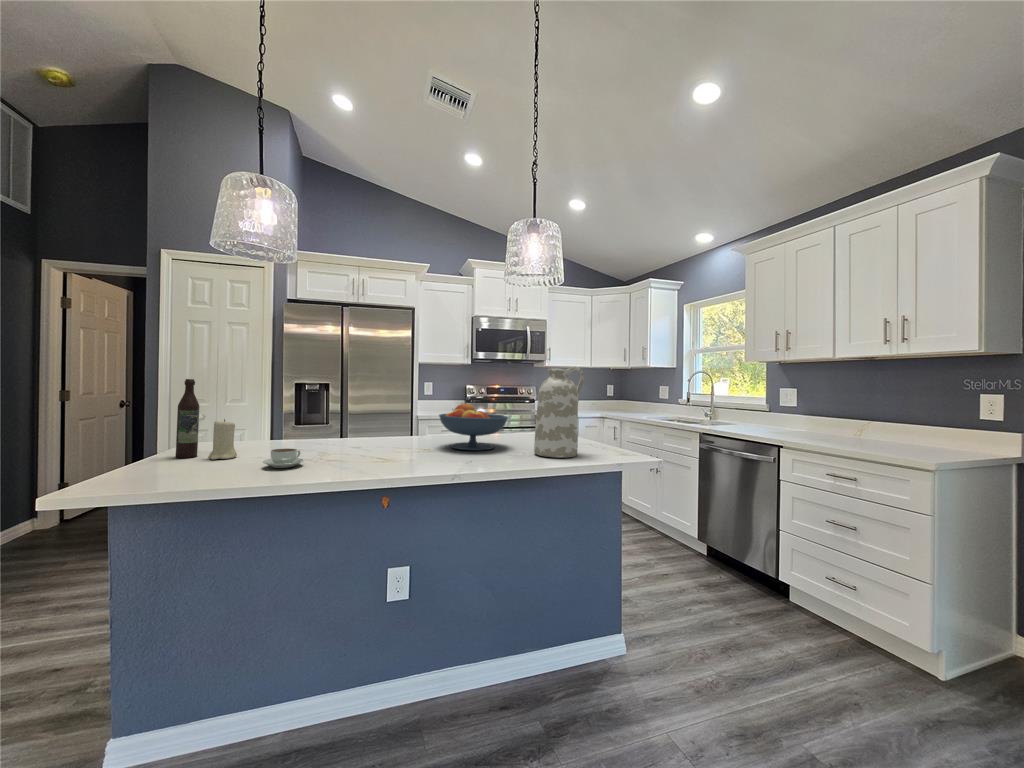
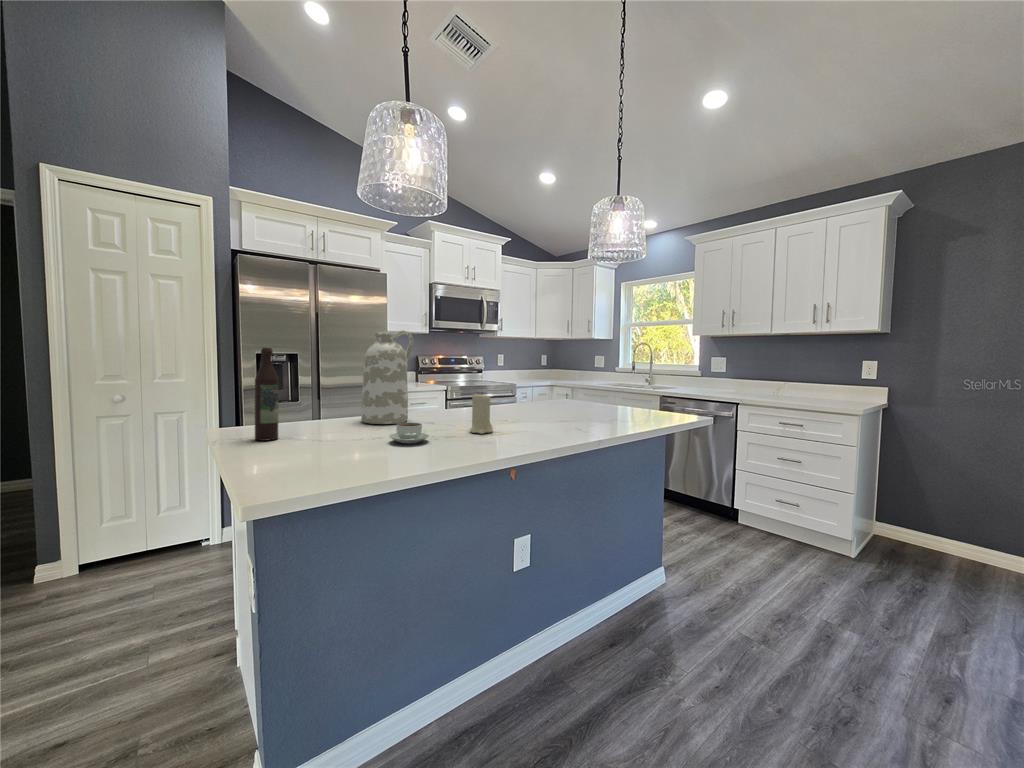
vase: present [534,366,584,458] -> present [361,330,413,424]
fruit bowl: present [439,404,508,450] -> none [503,372,570,417]
candle: present [208,419,237,459] -> present [470,394,493,434]

